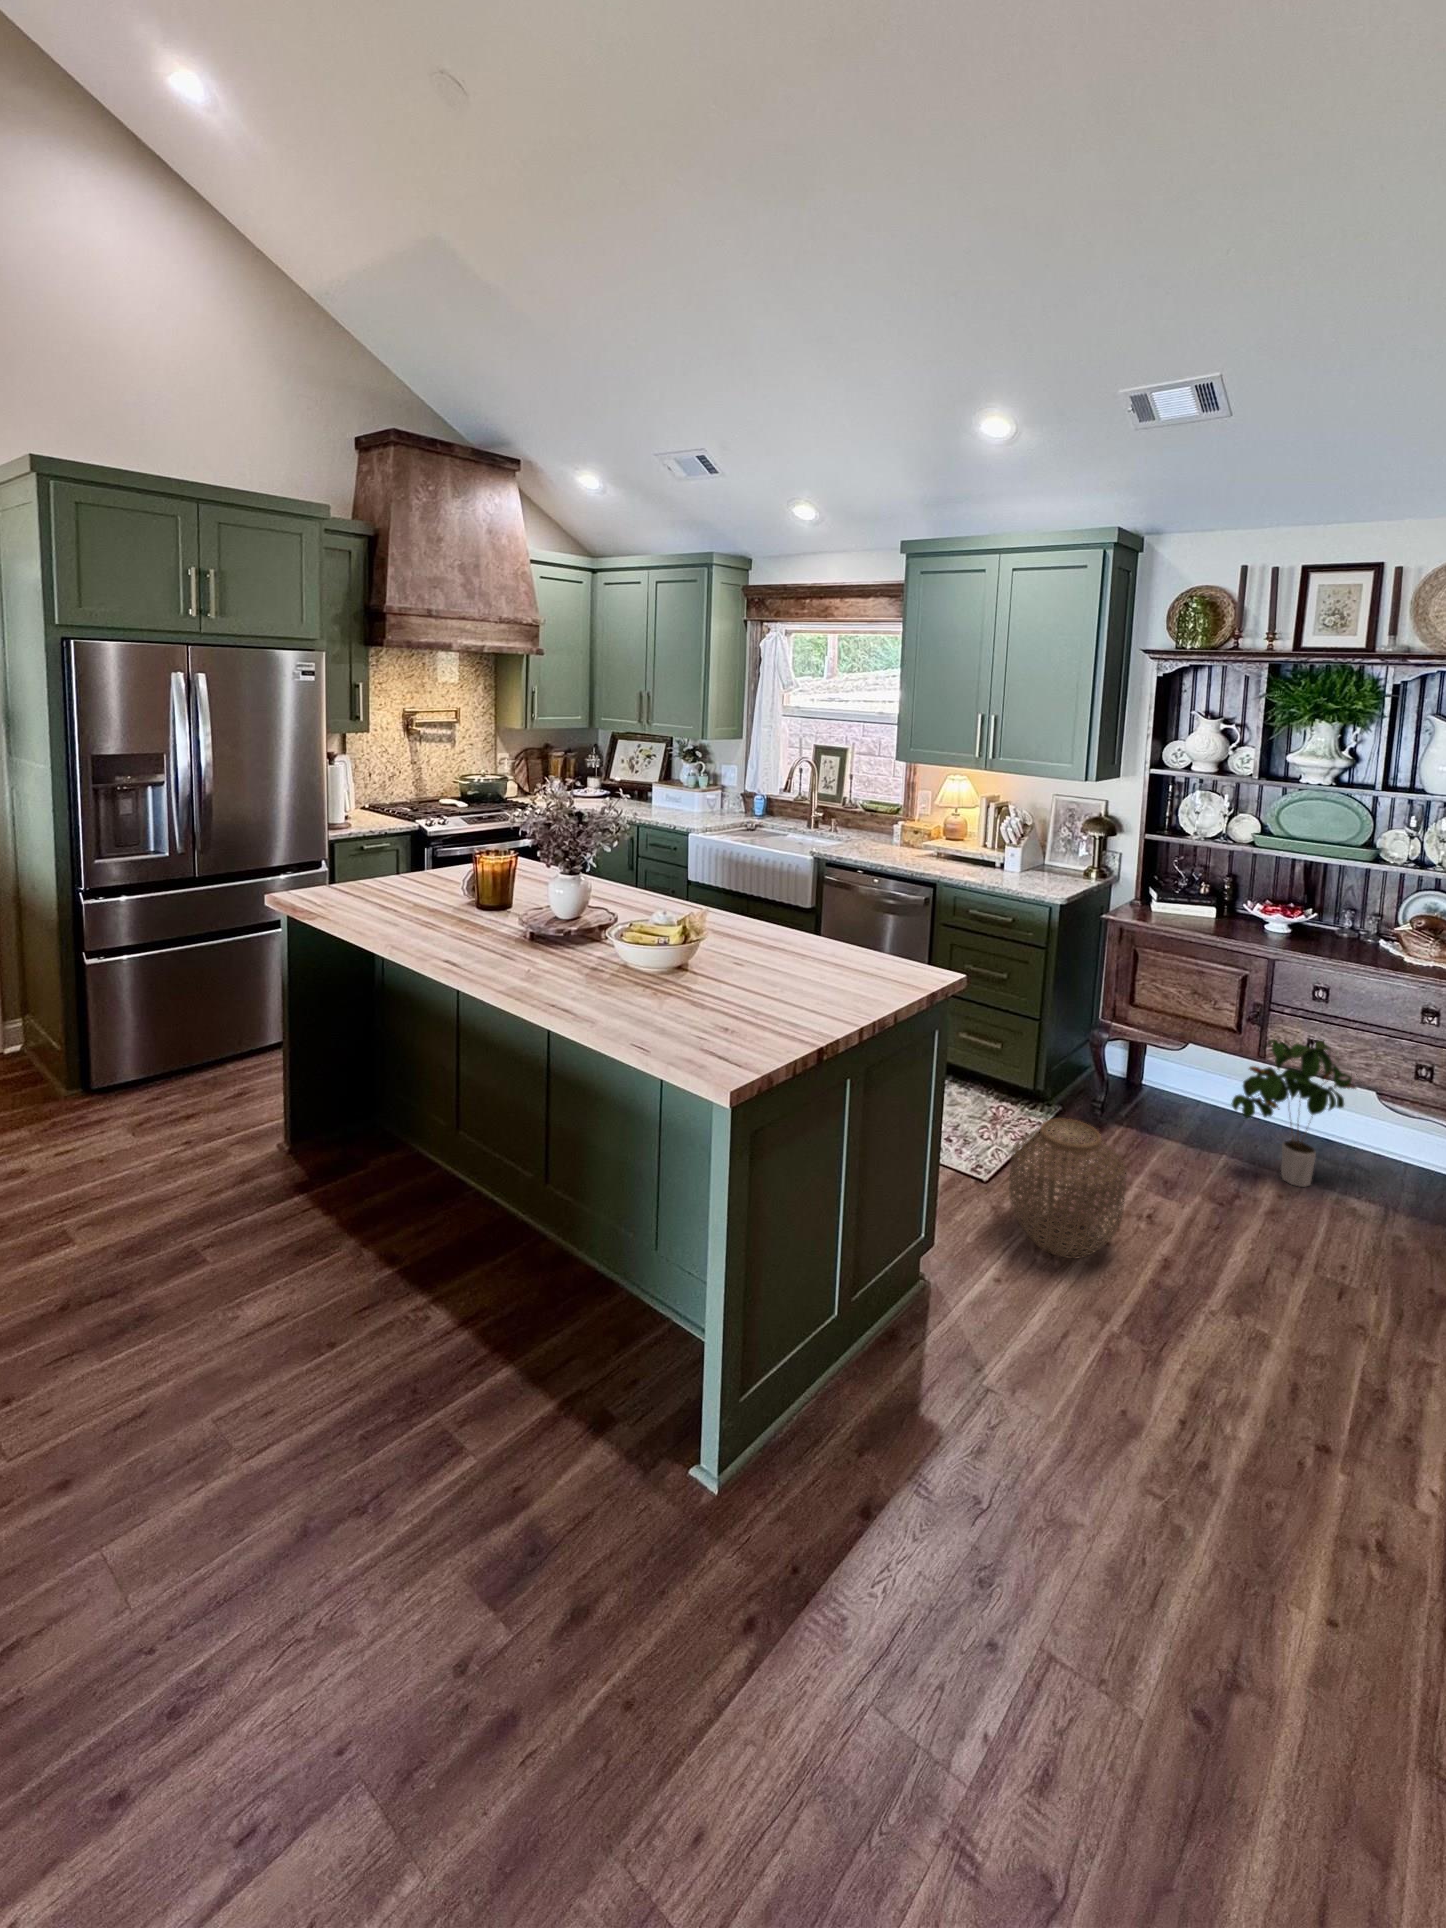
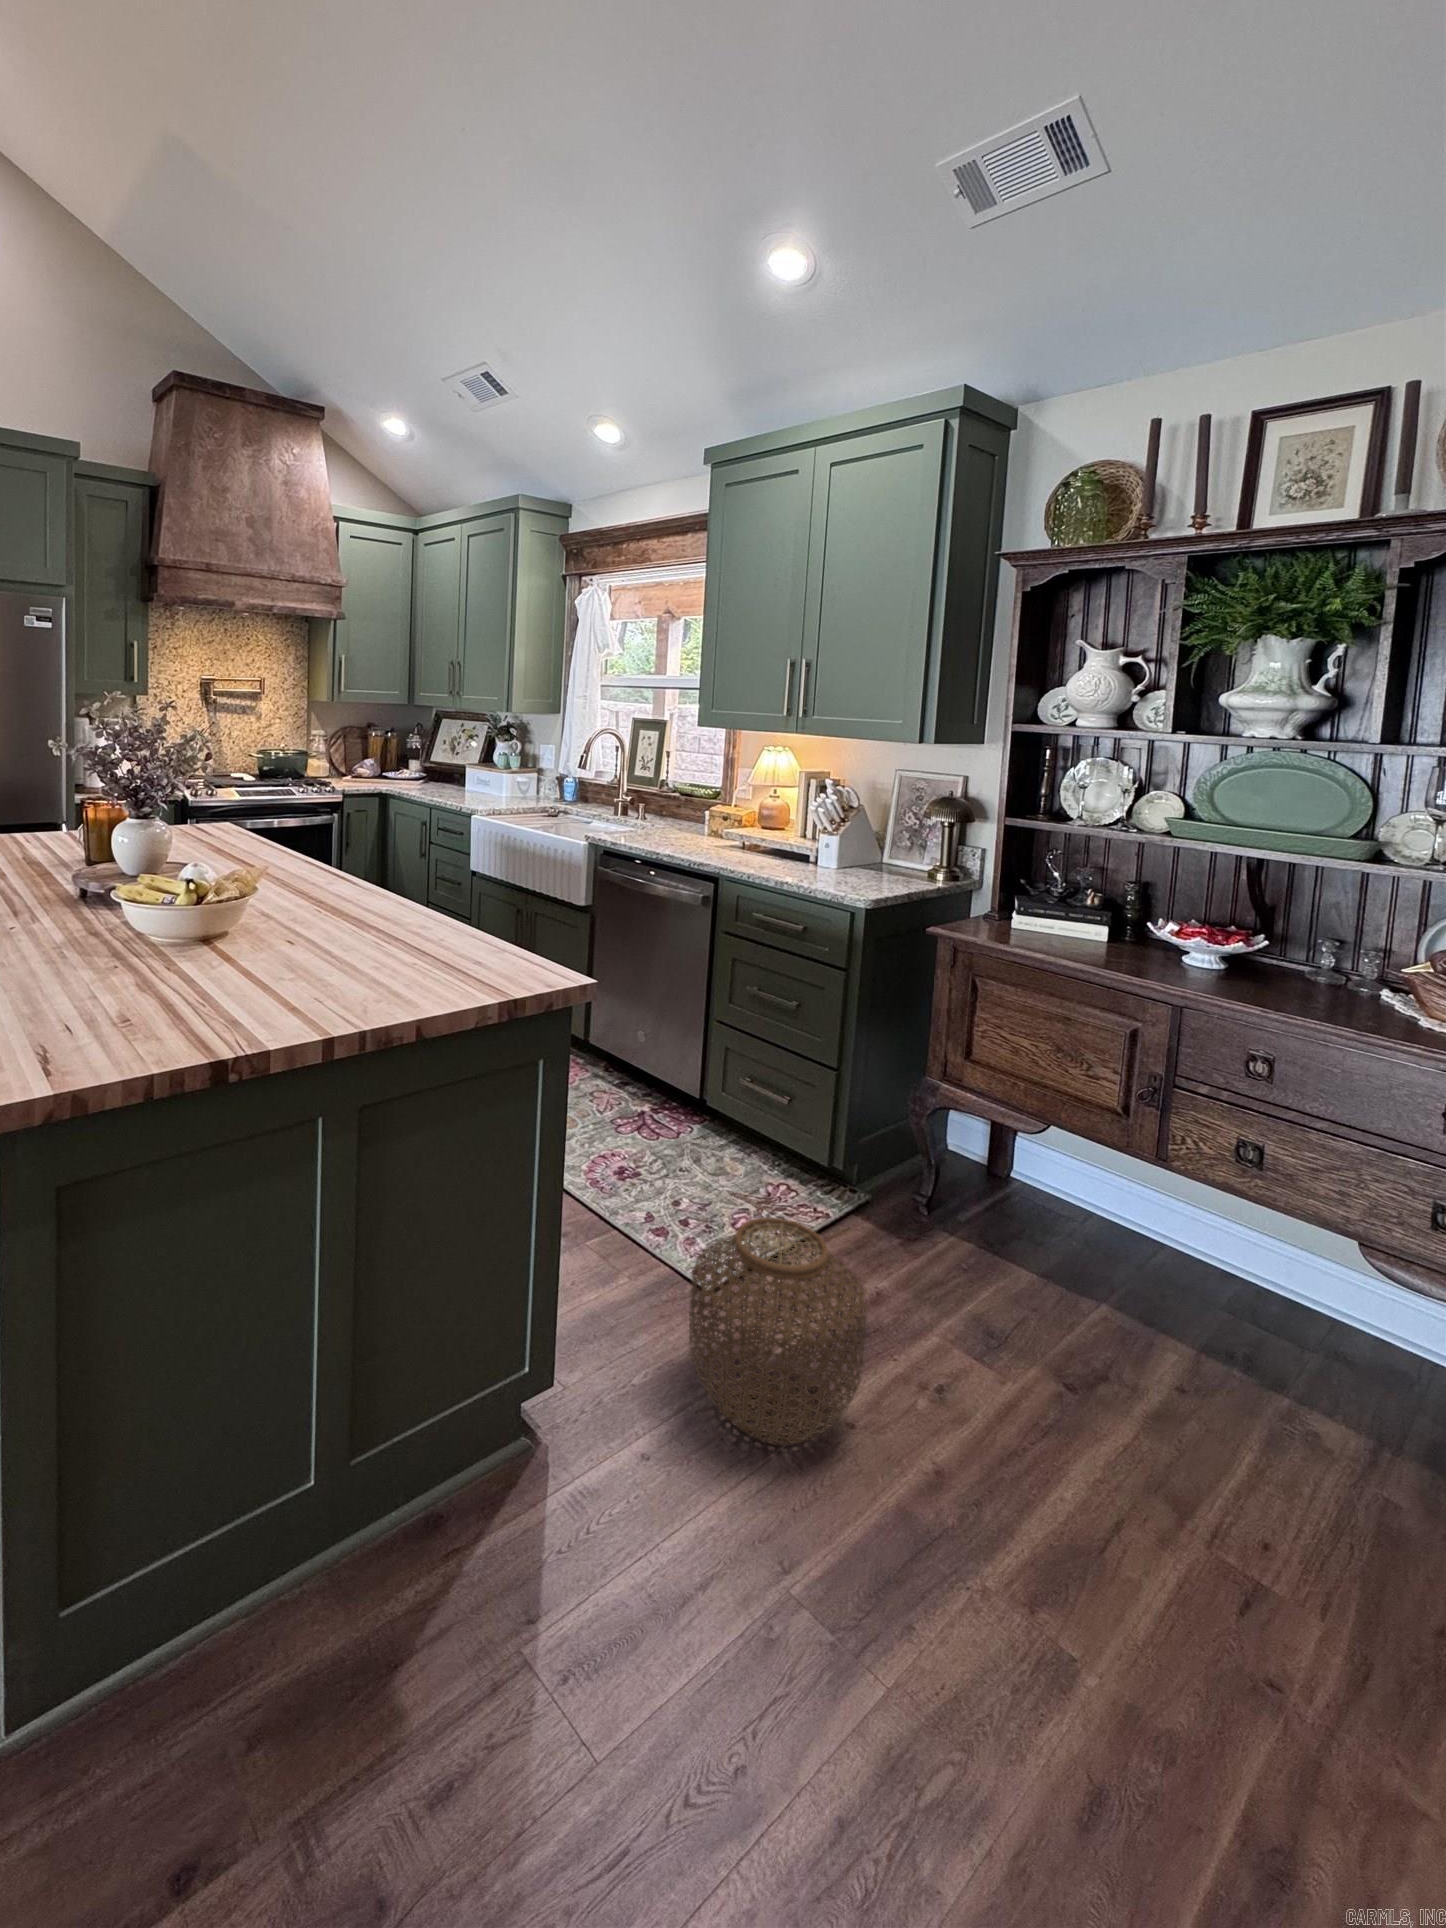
potted plant: present [1231,1039,1357,1187] -> none [1100,1131,1353,1378]

